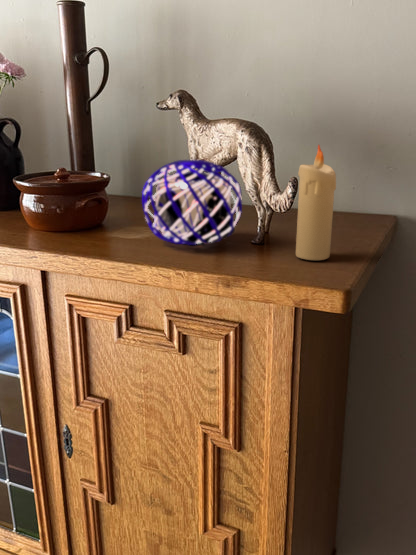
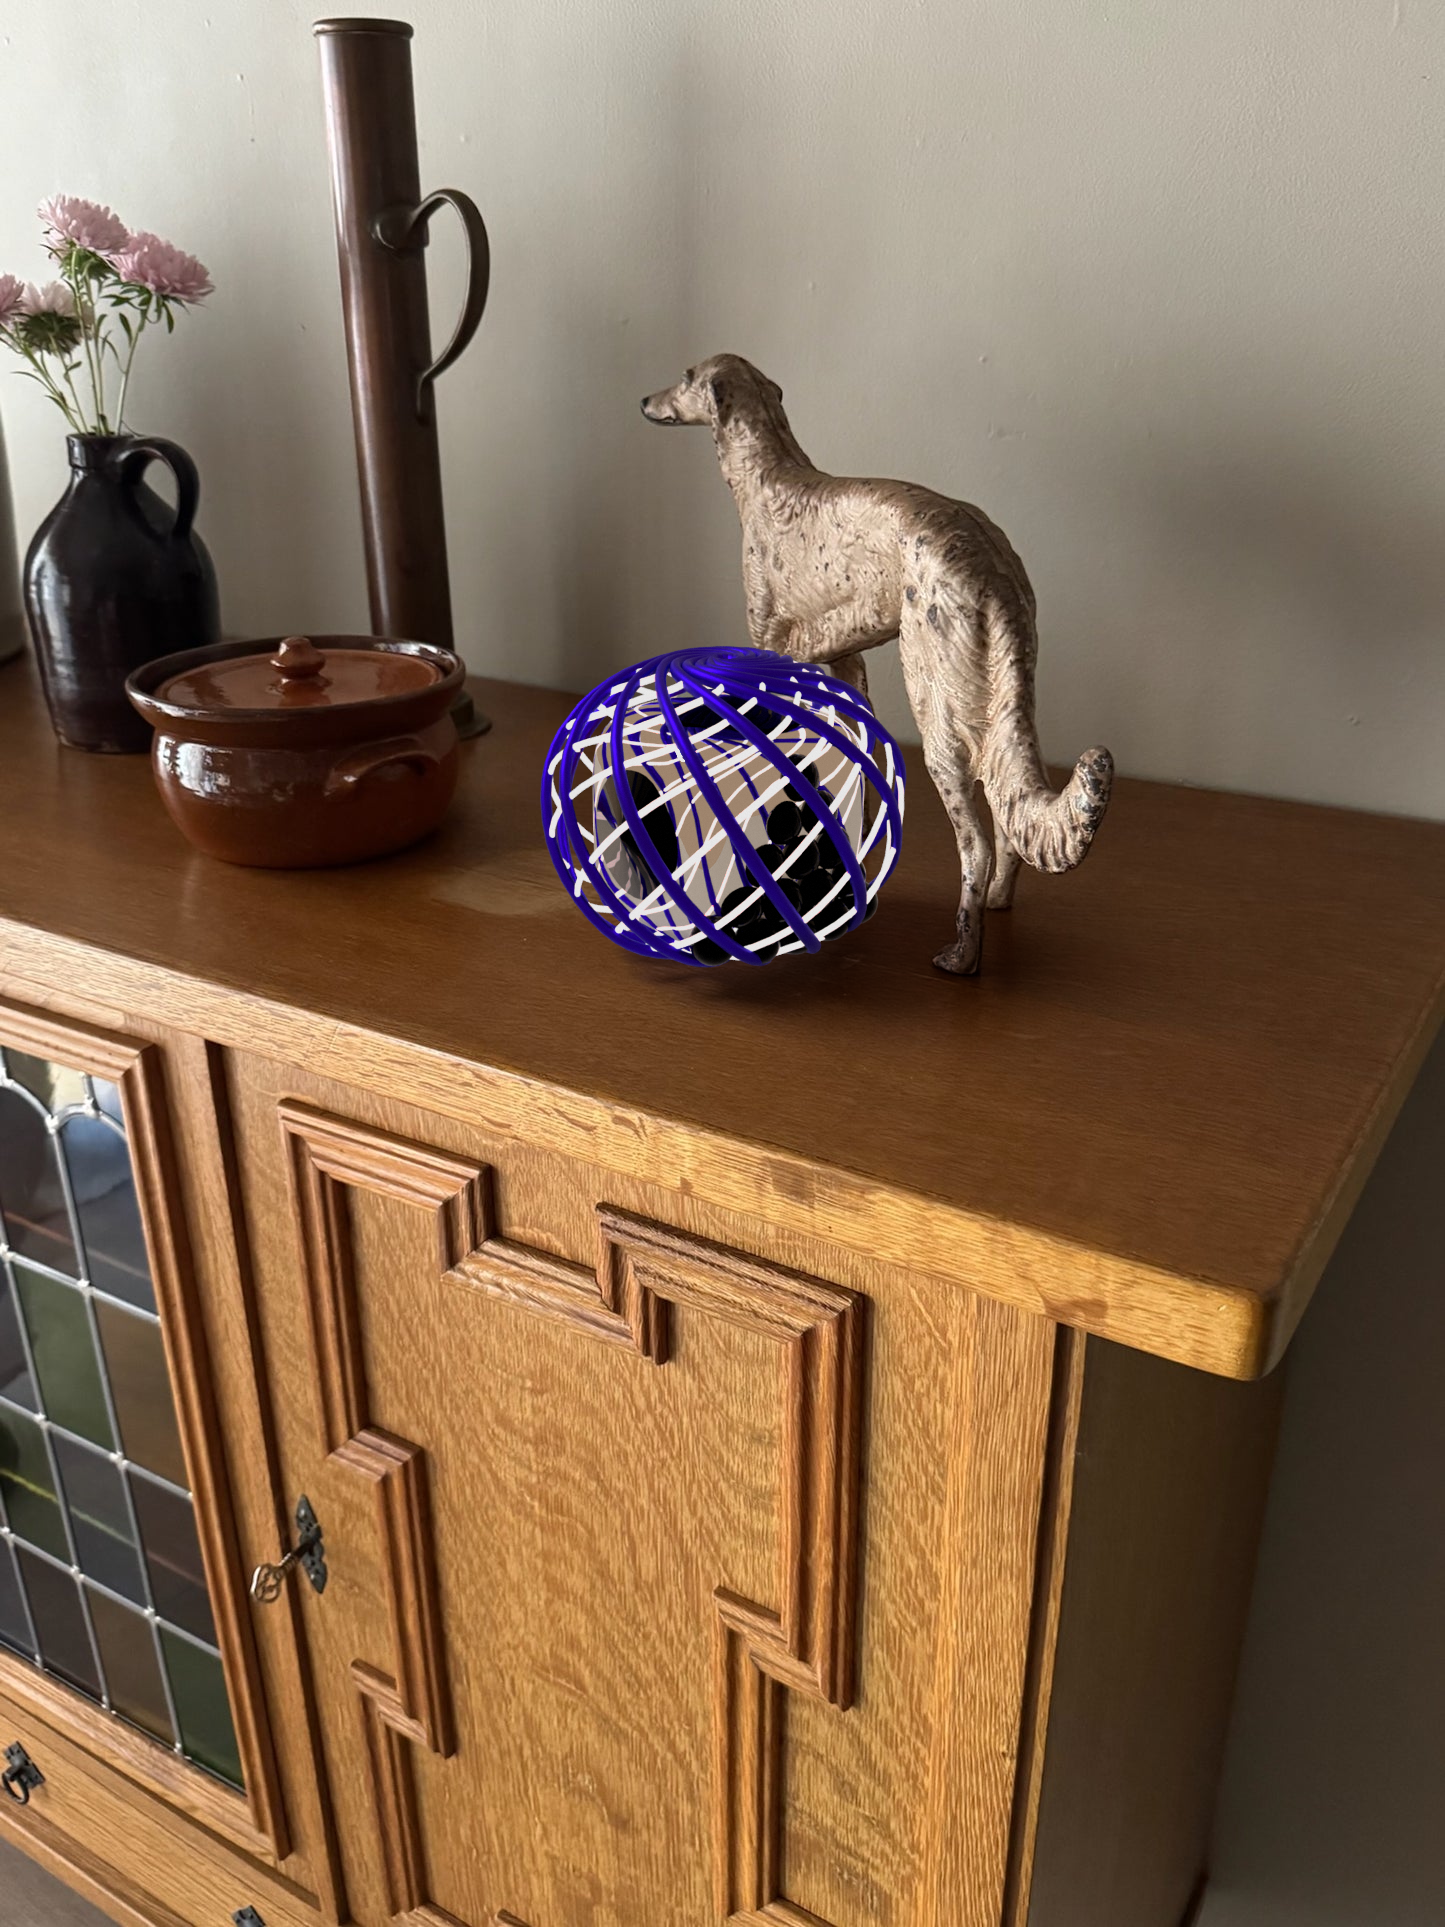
candle: present [296,145,336,260] -> none [1086,636,1259,1075]

